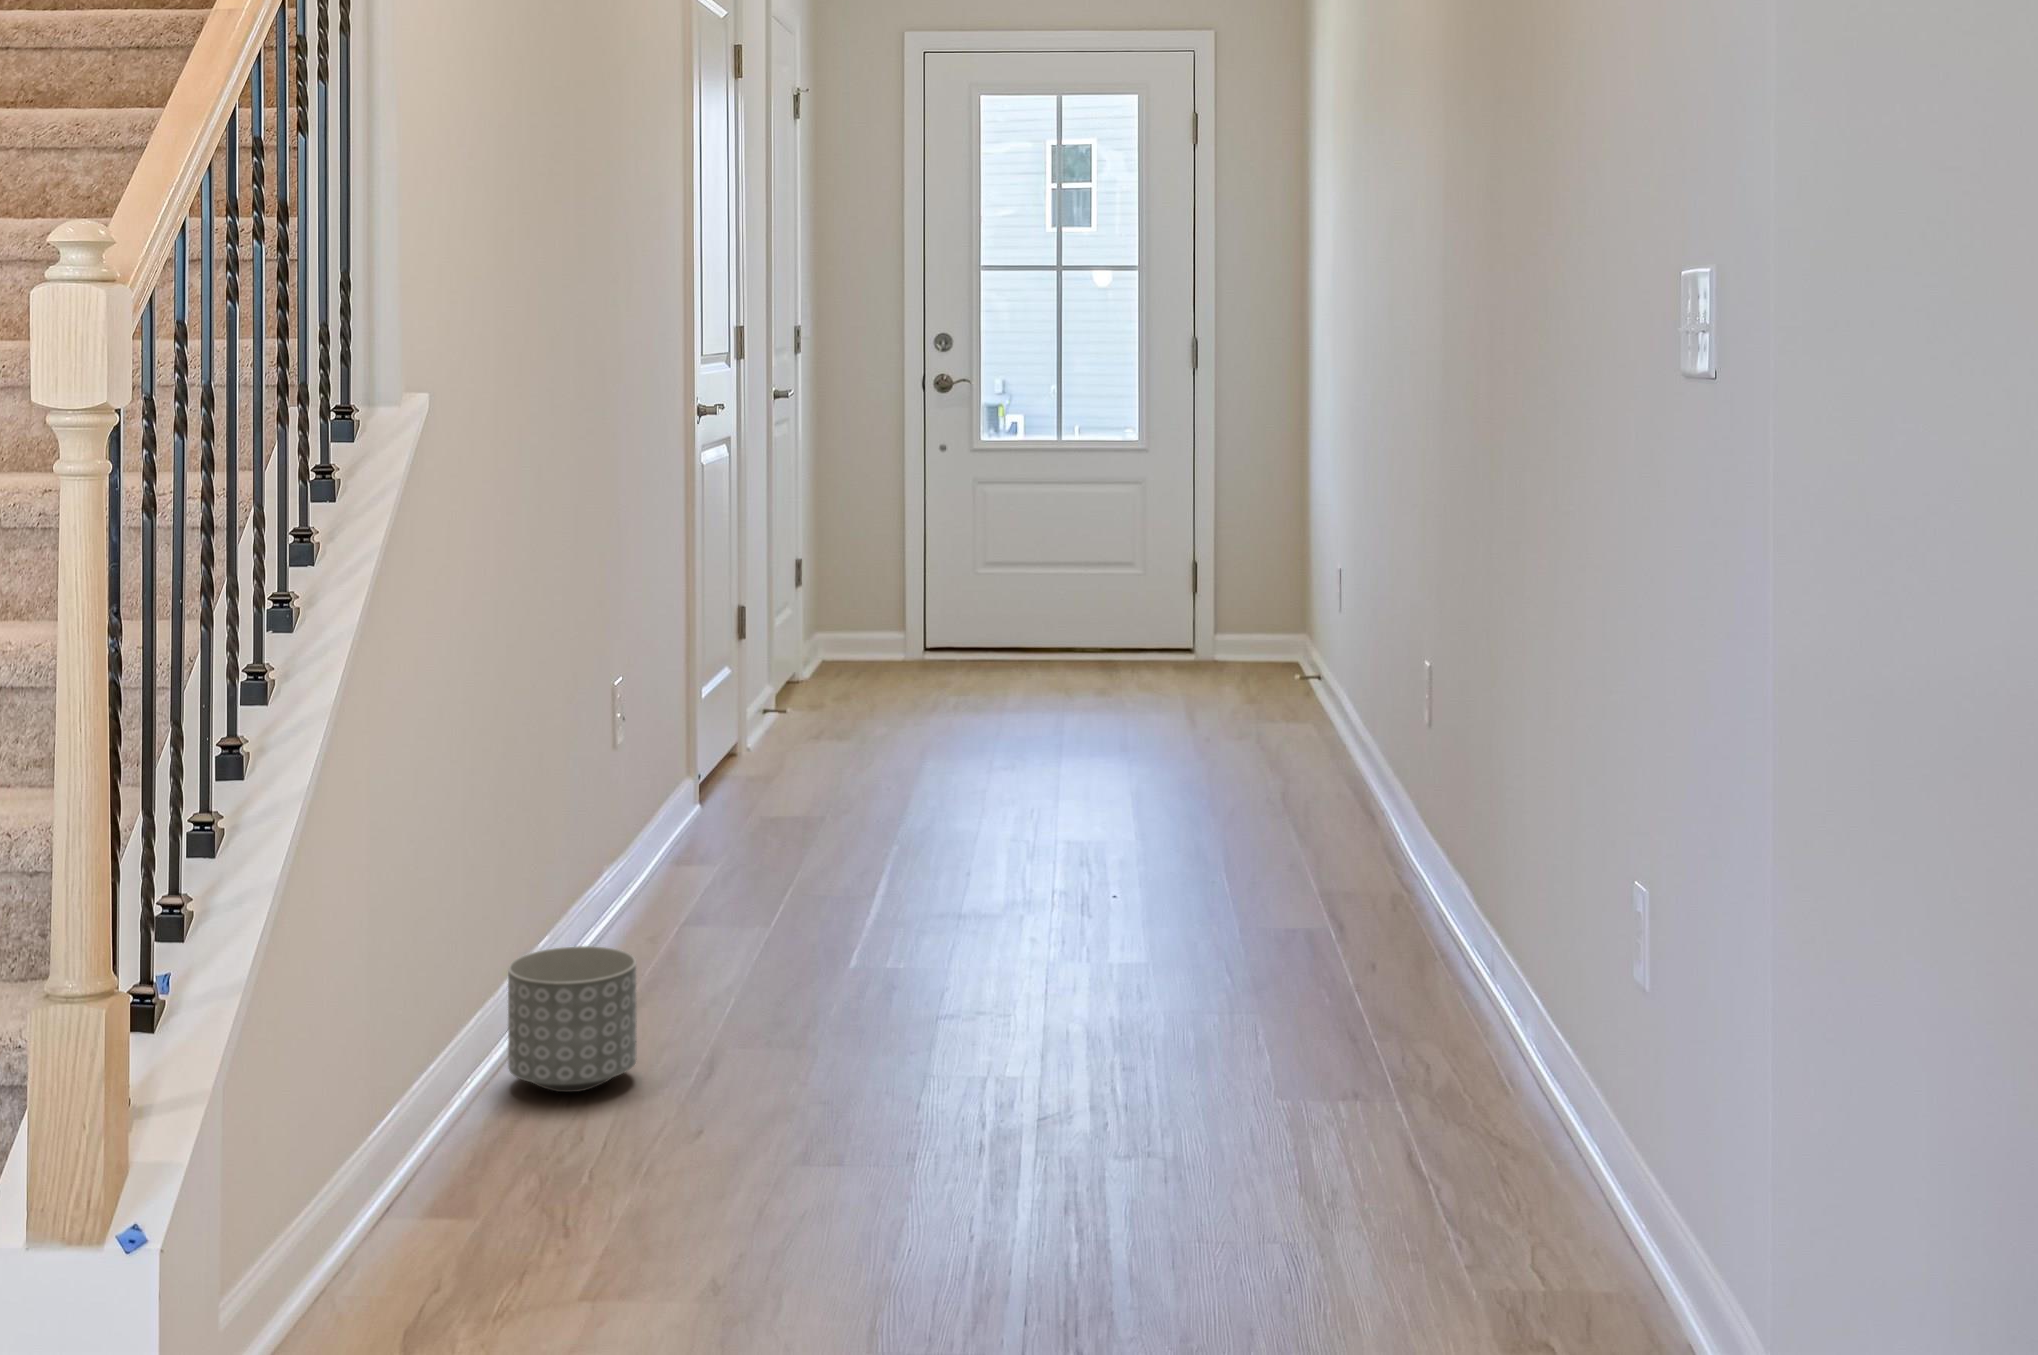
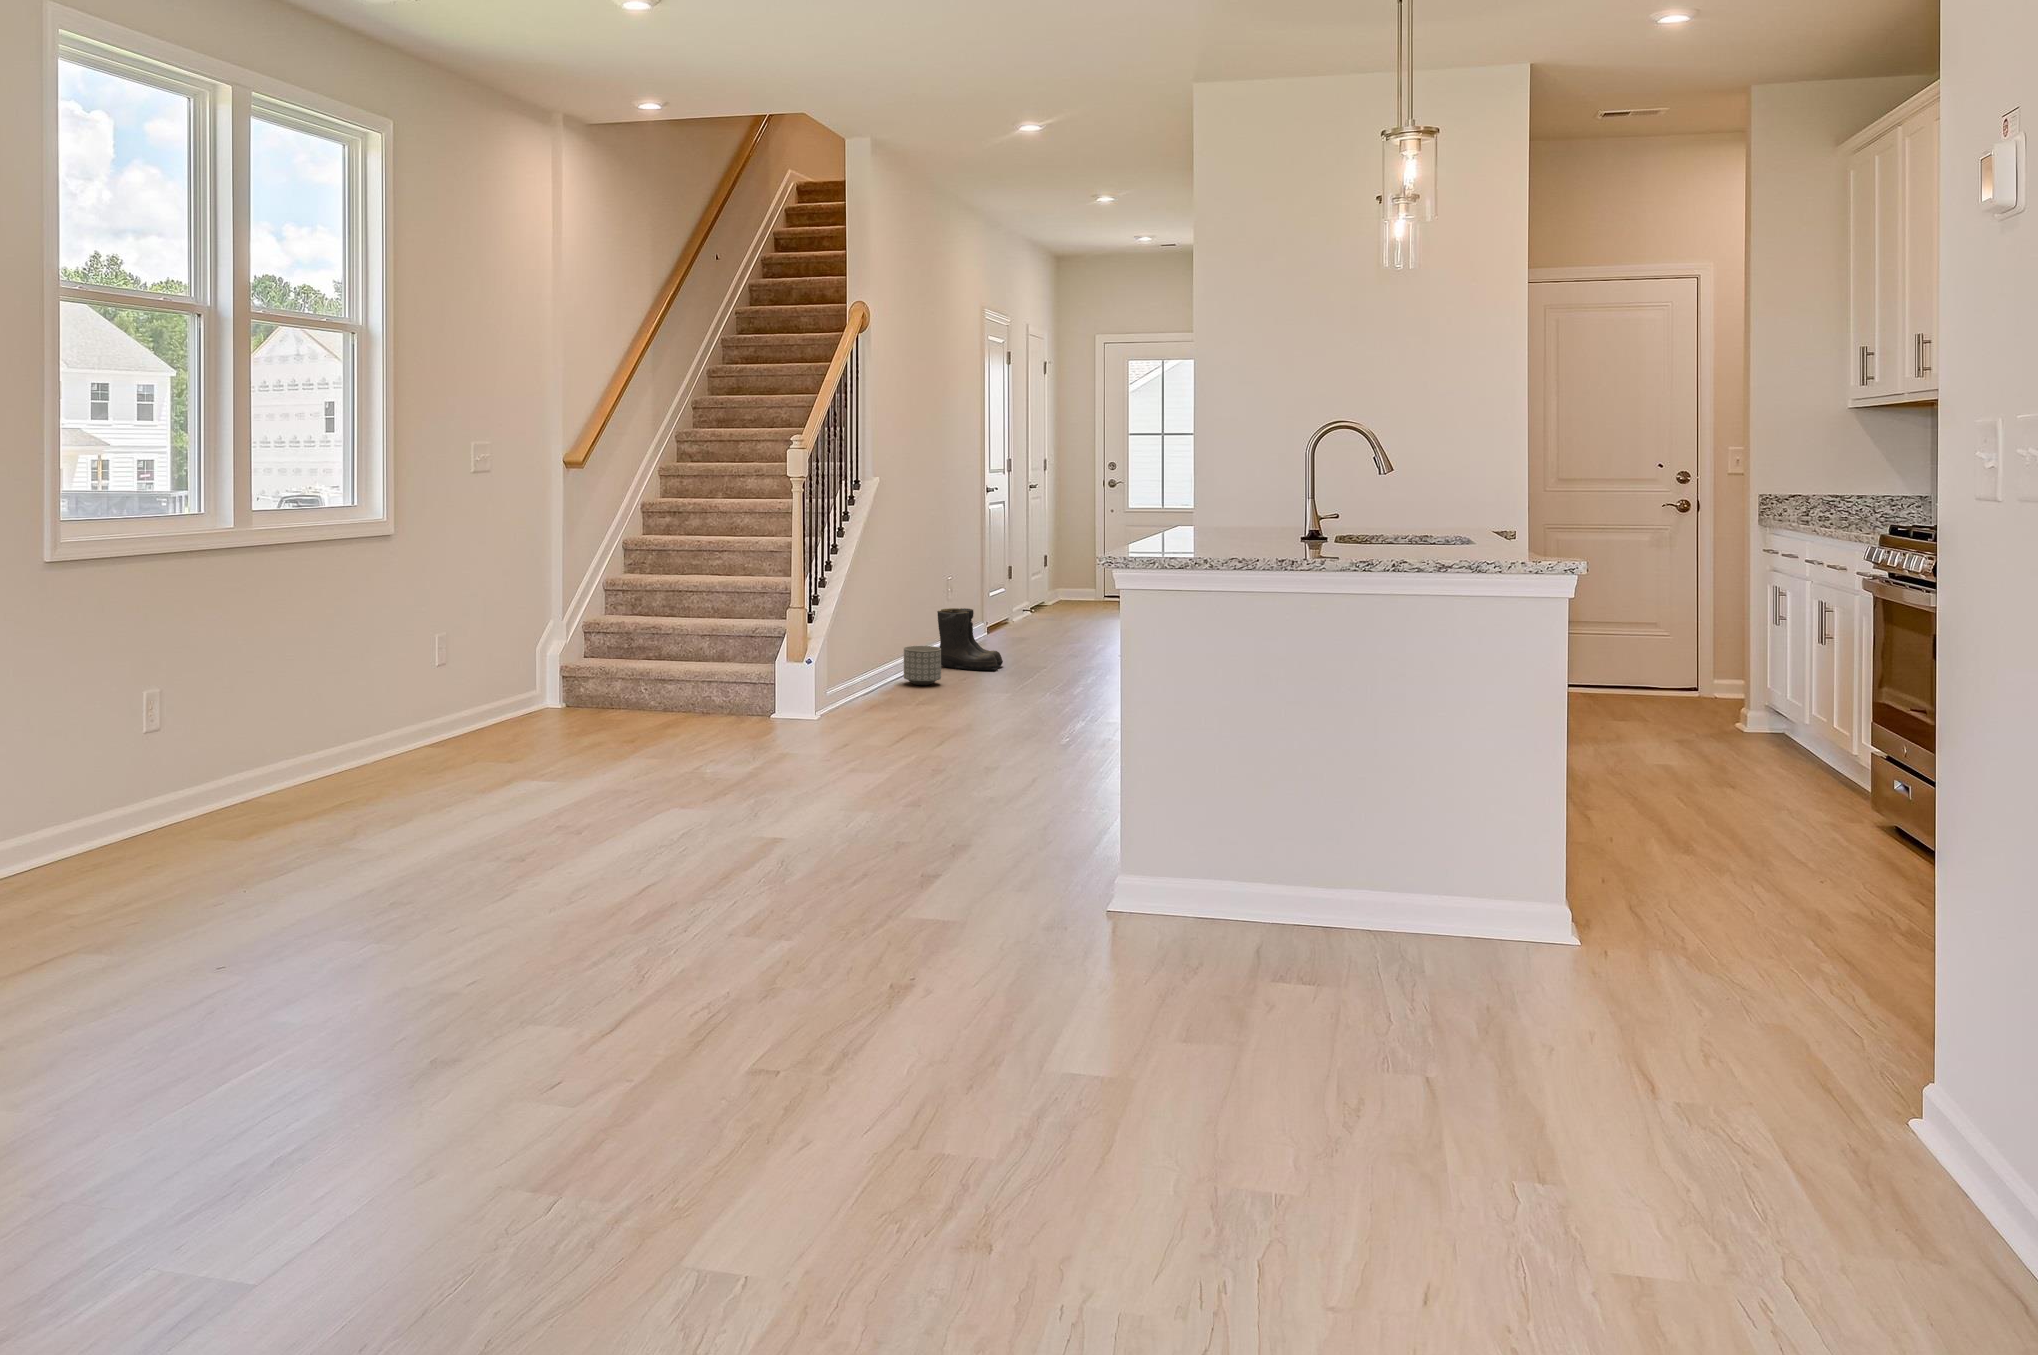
boots: none [598,778,798,979] -> present [937,608,1003,671]

